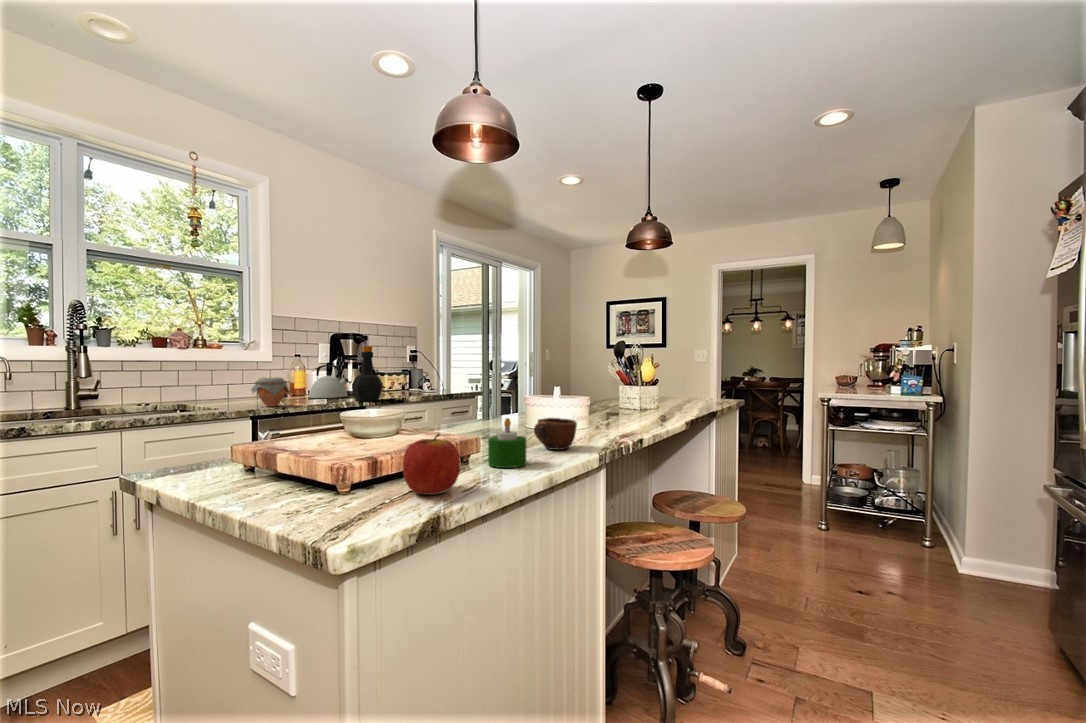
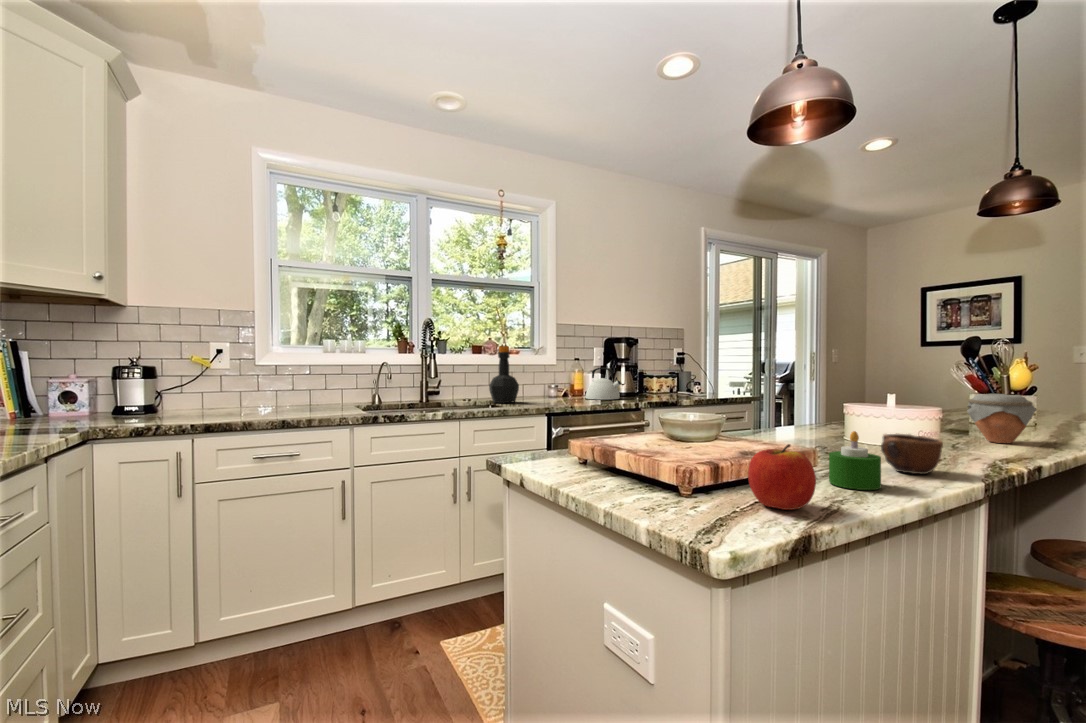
bottle: present [352,346,382,401] -> present [489,346,519,403]
jar: present [251,377,289,407] -> present [967,394,1036,443]

